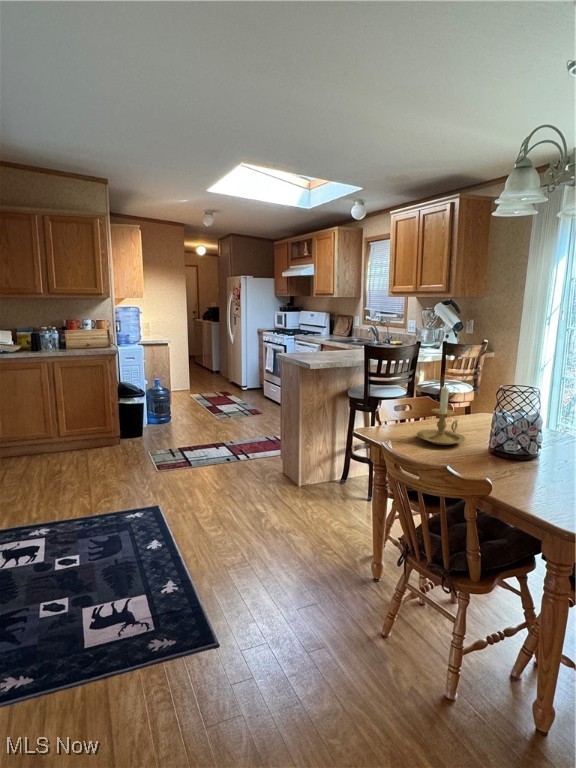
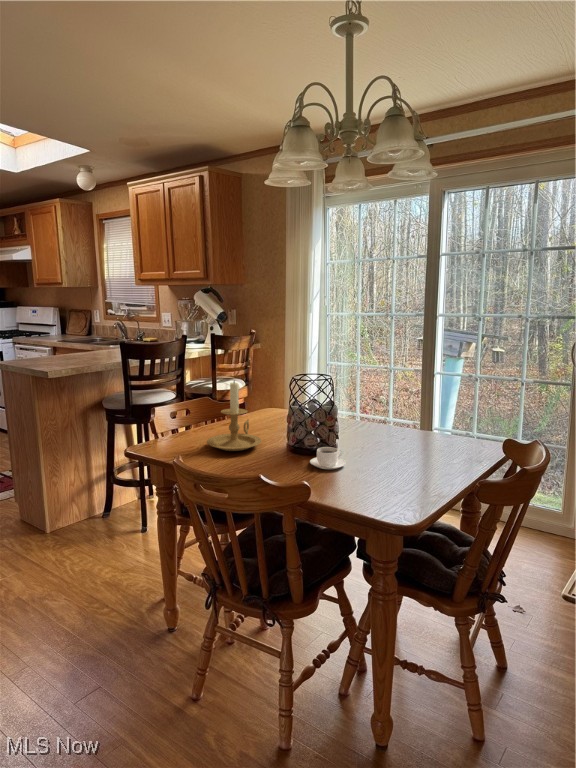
coffee cup: none [505,454,542,475] -> present [310,447,346,469]

